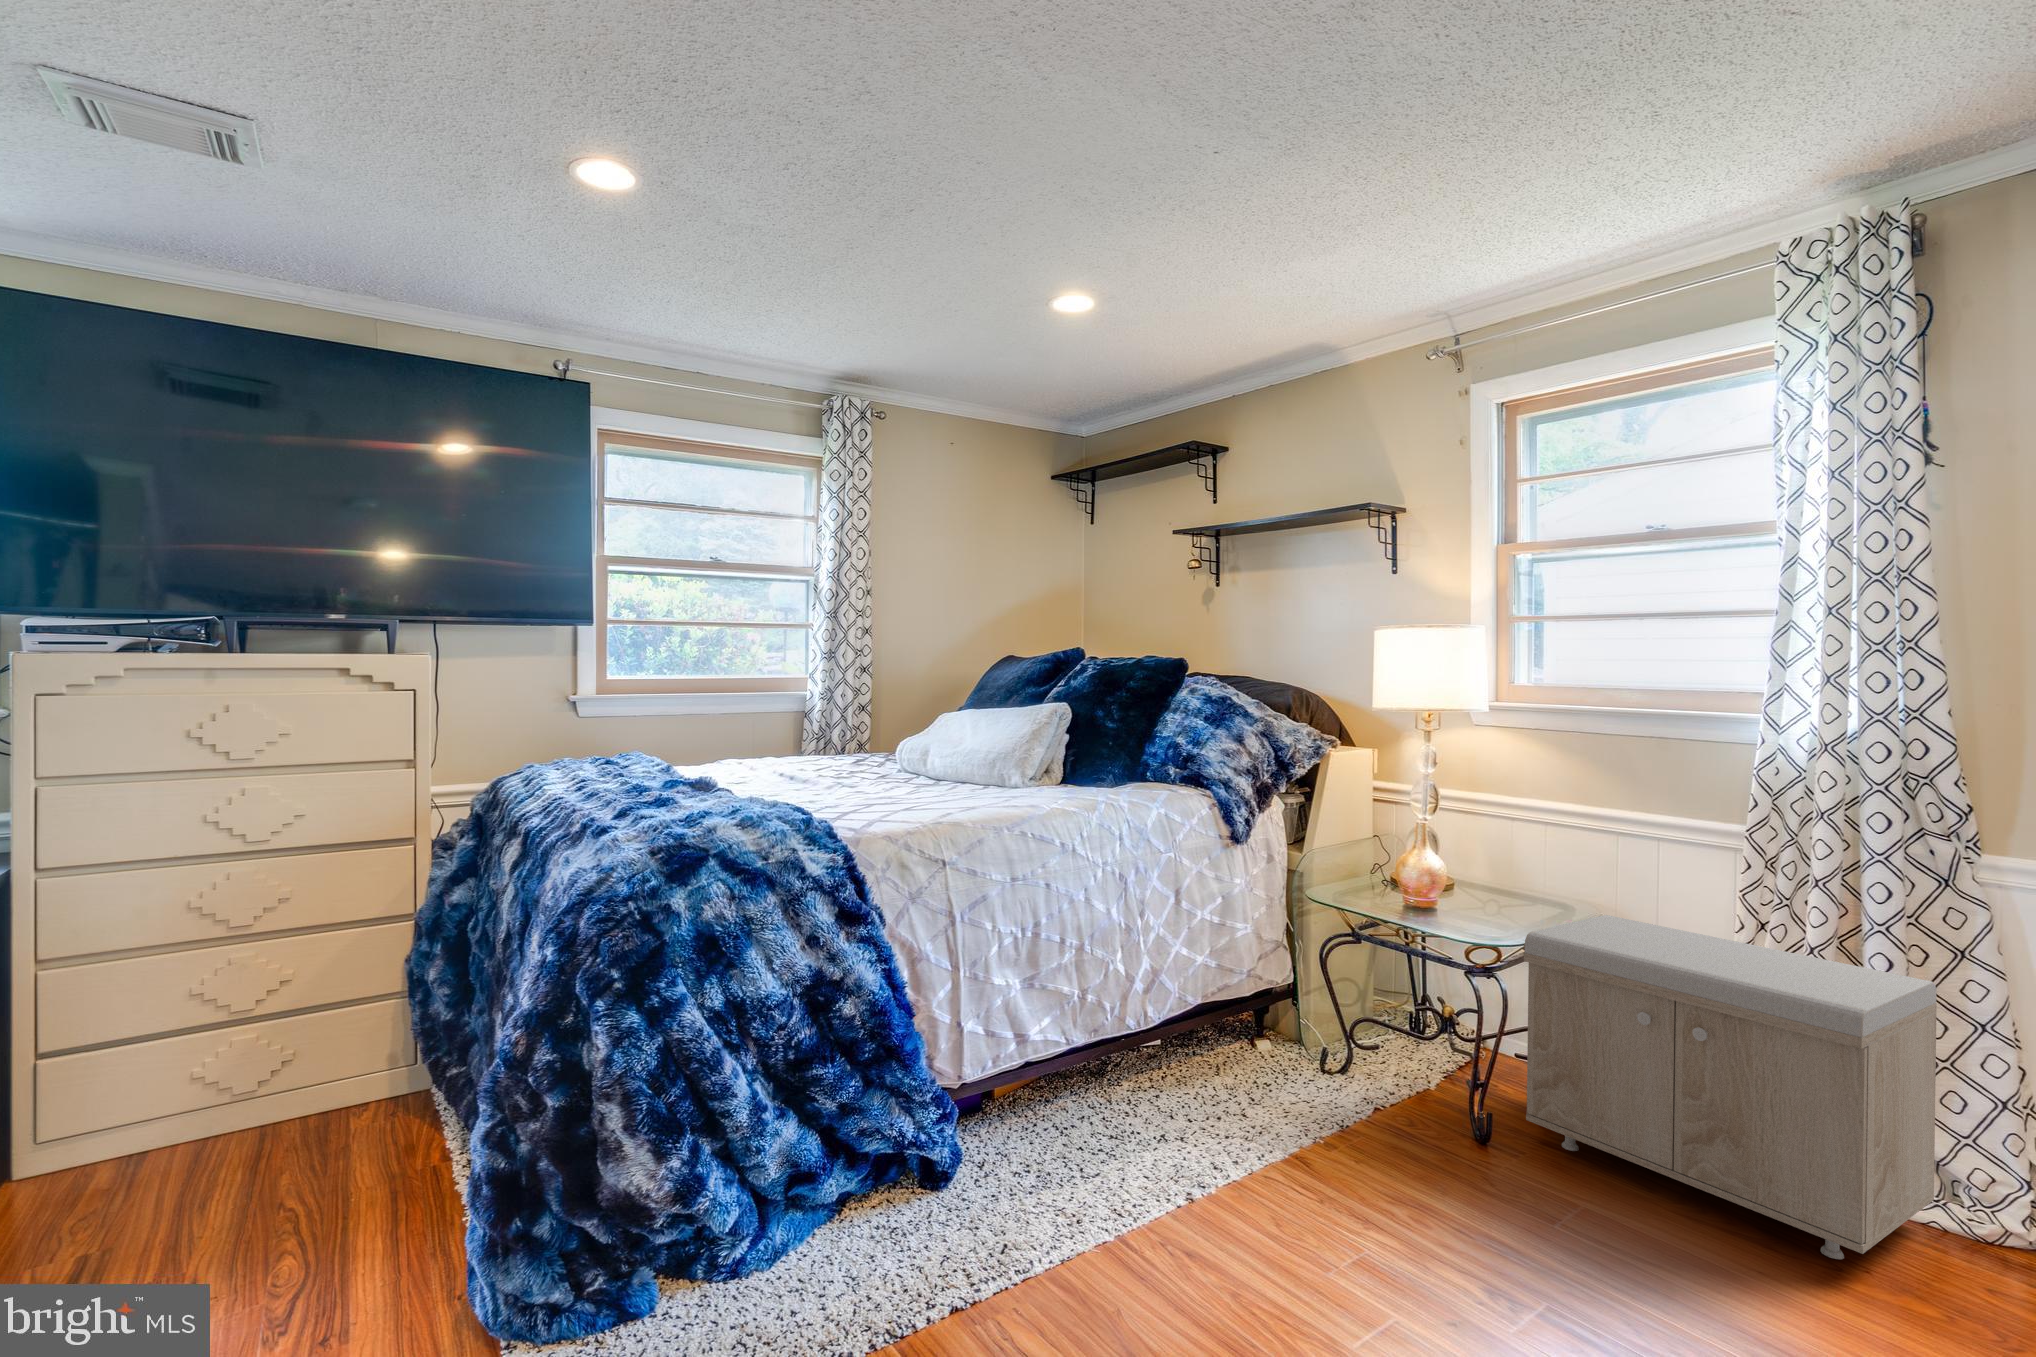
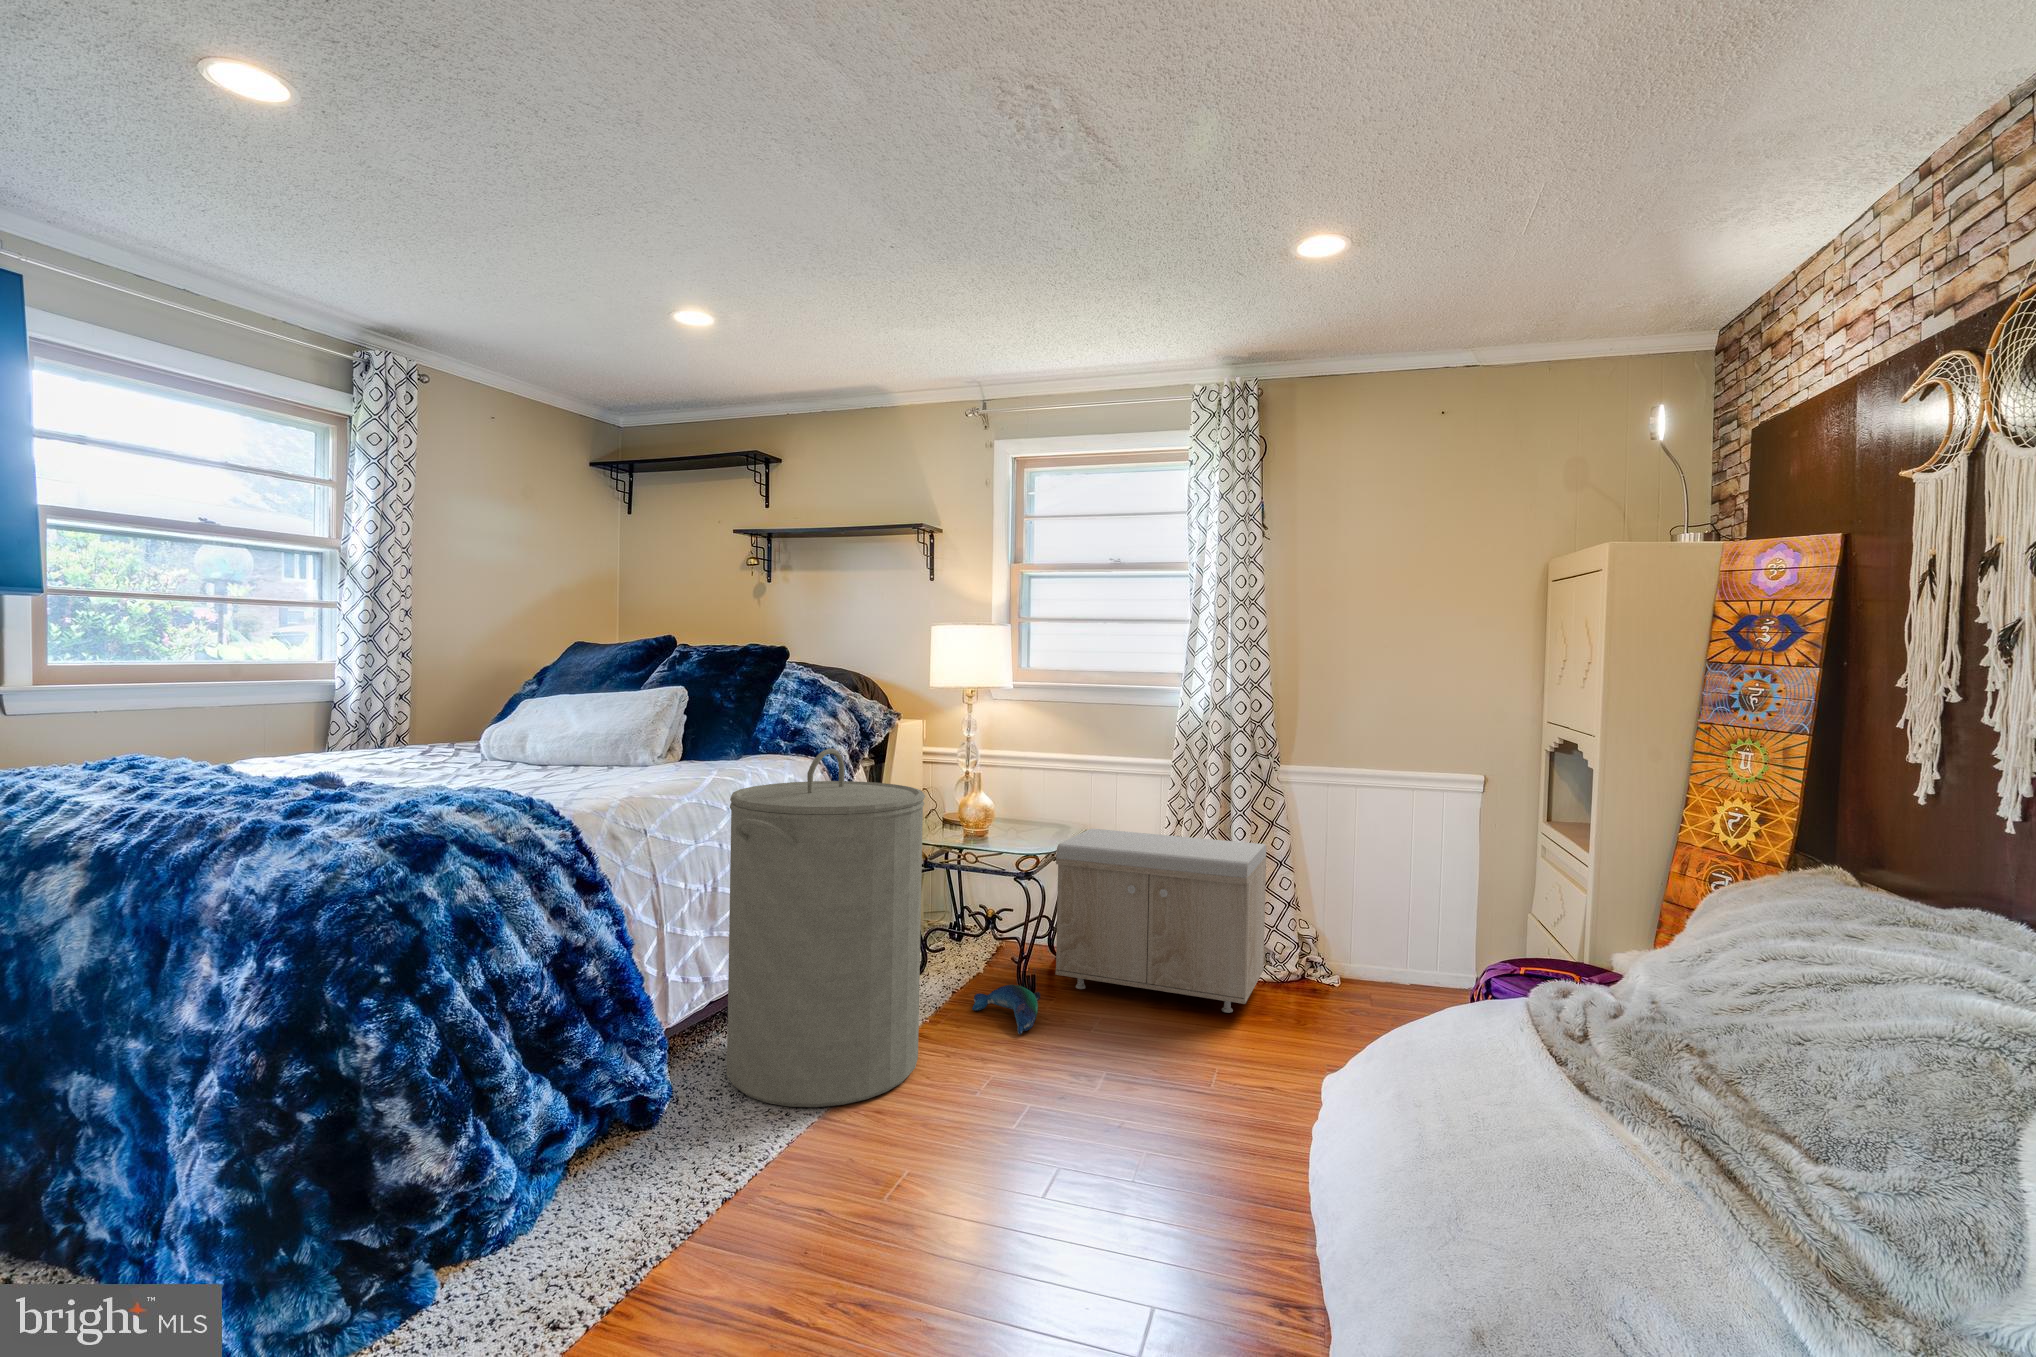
laundry hamper: none [1027,779,1279,1232] -> present [727,748,925,1107]
plush toy: none [1382,1120,1480,1198] -> present [972,985,1040,1035]

